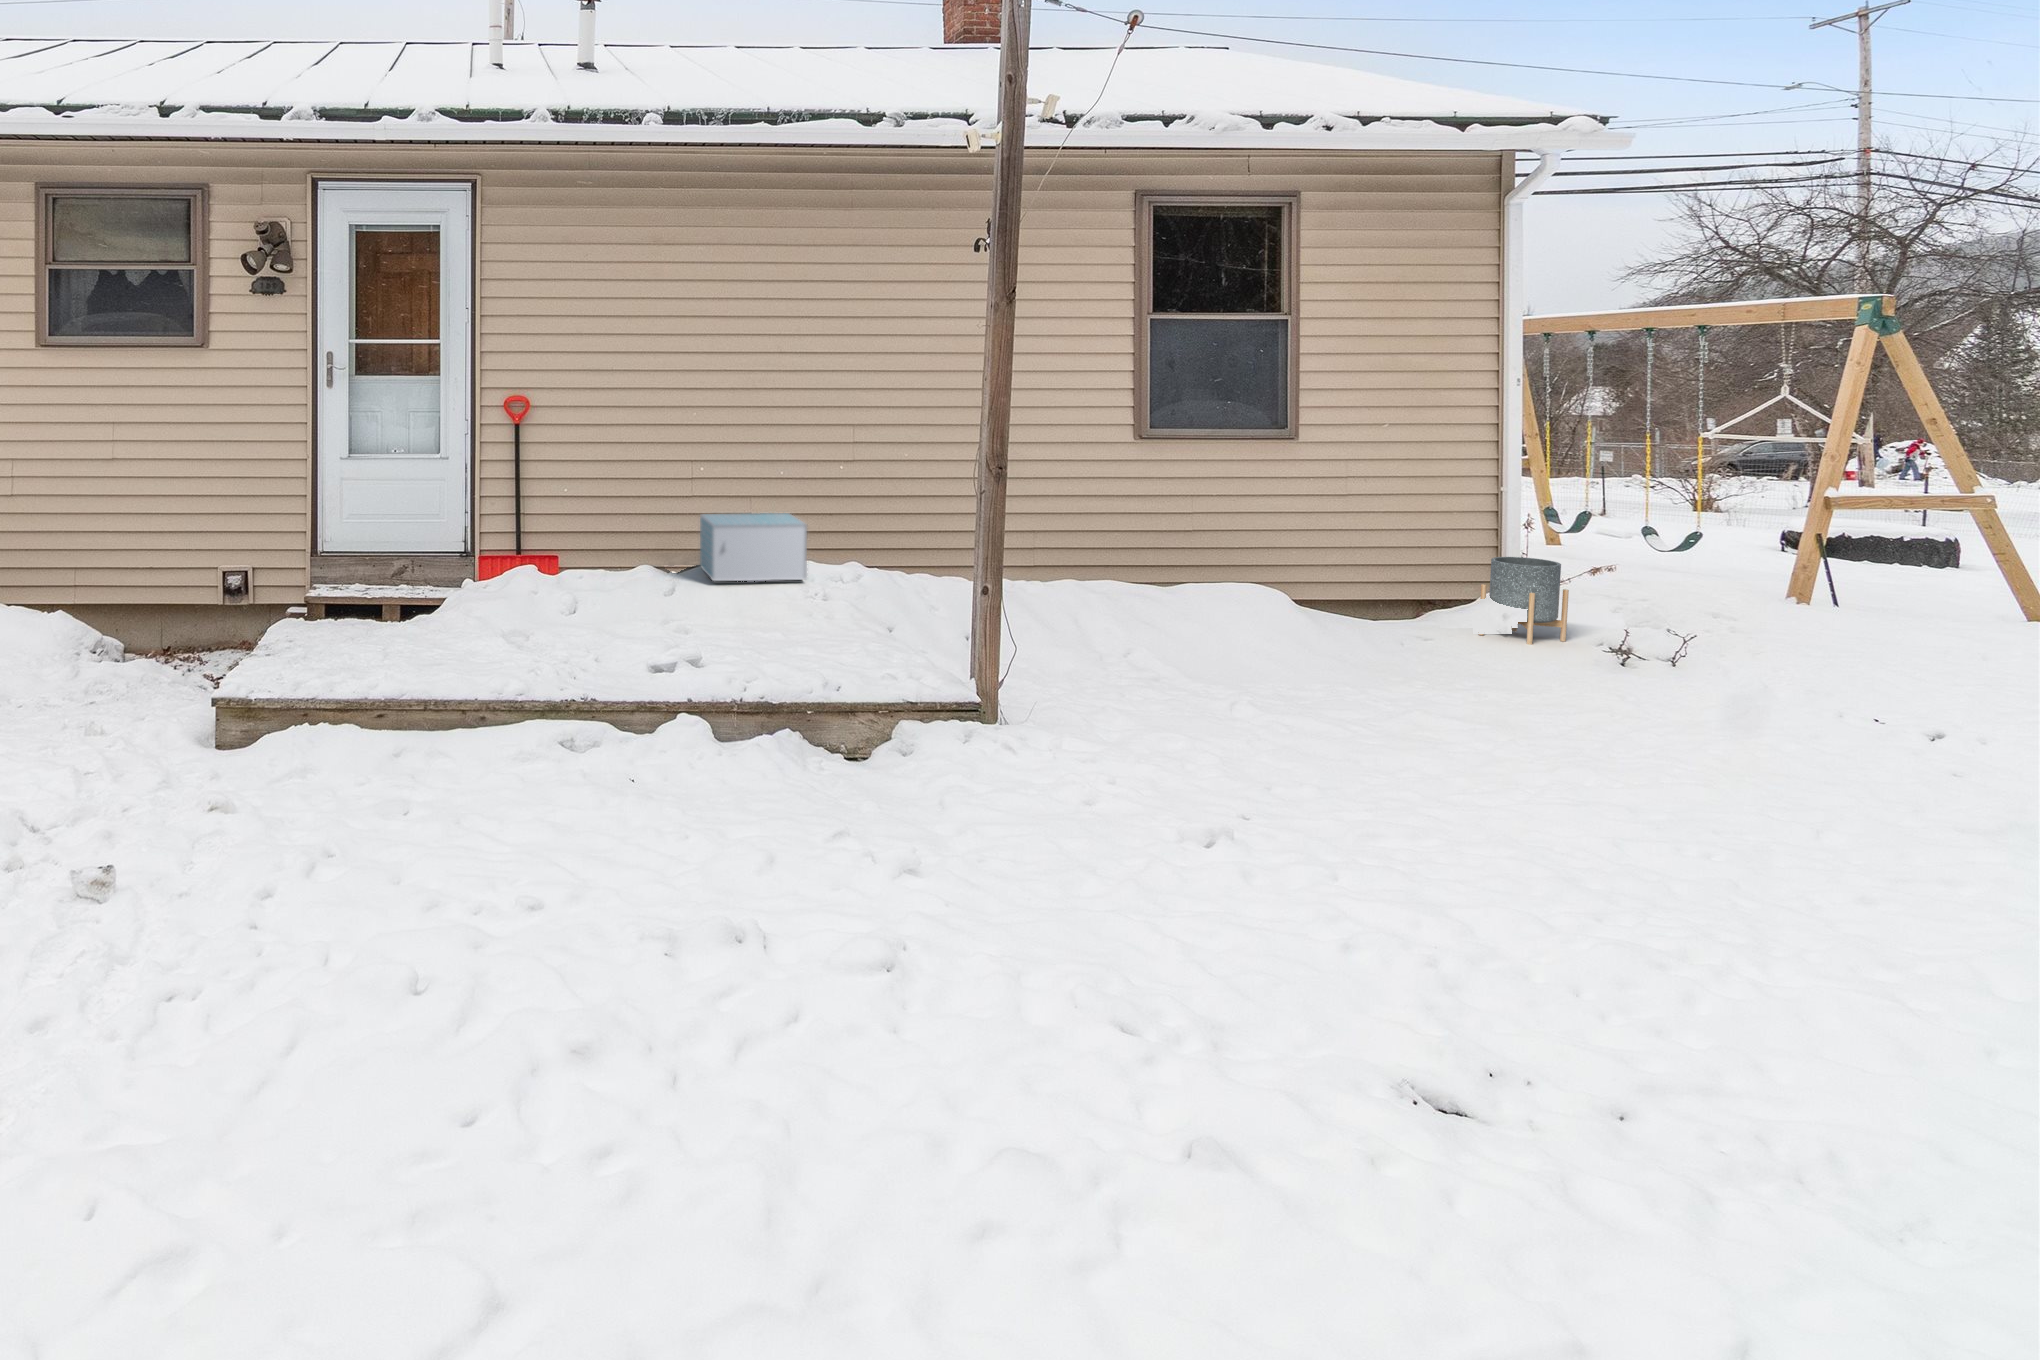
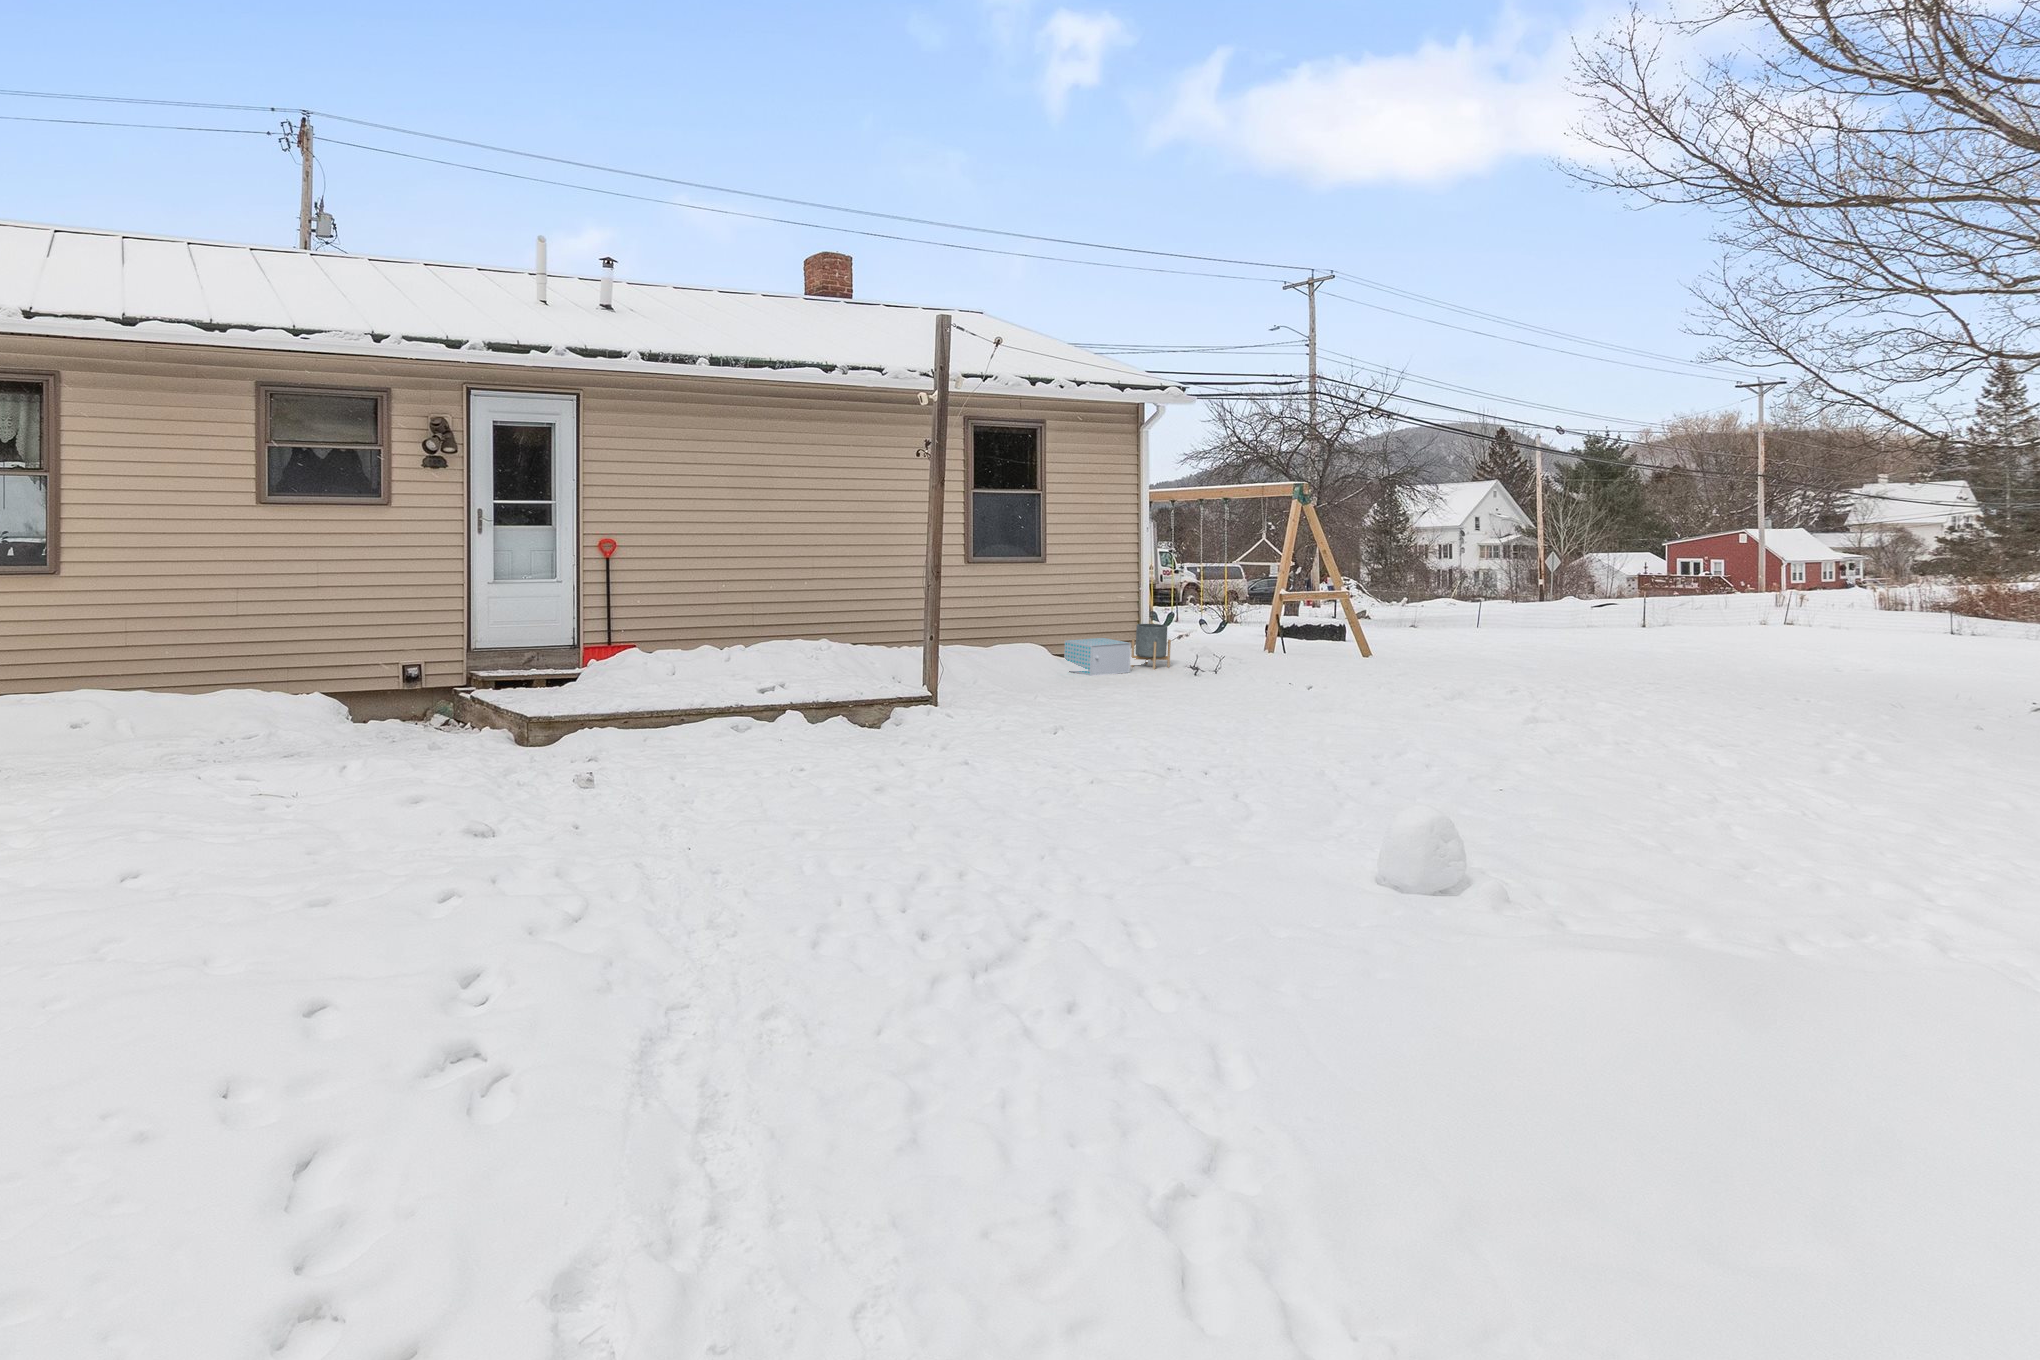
storage box: present [700,513,807,581] -> present [1064,638,1131,676]

